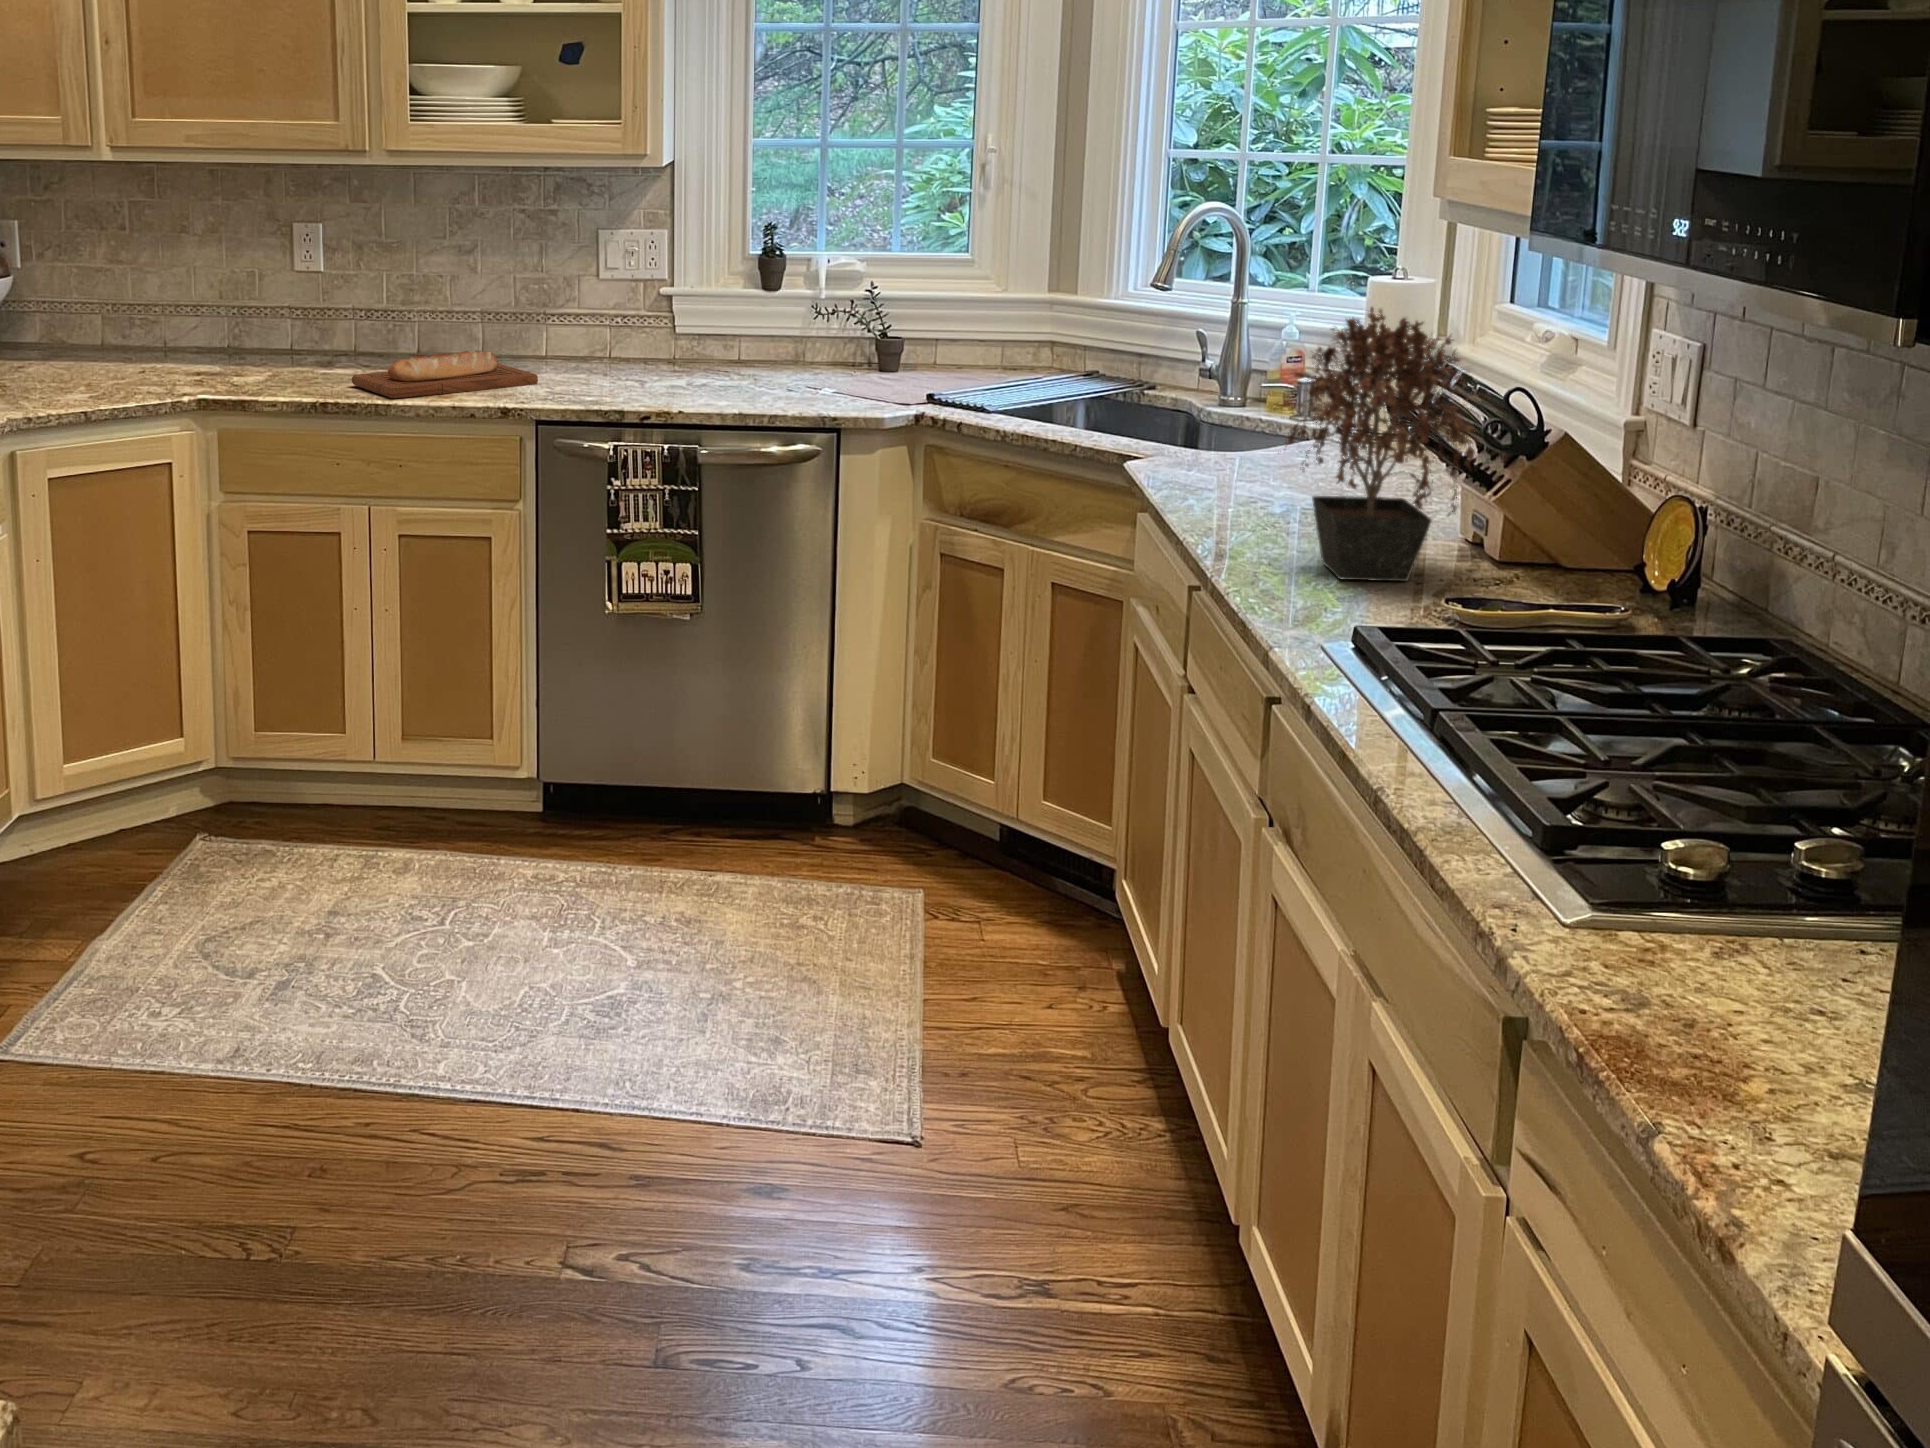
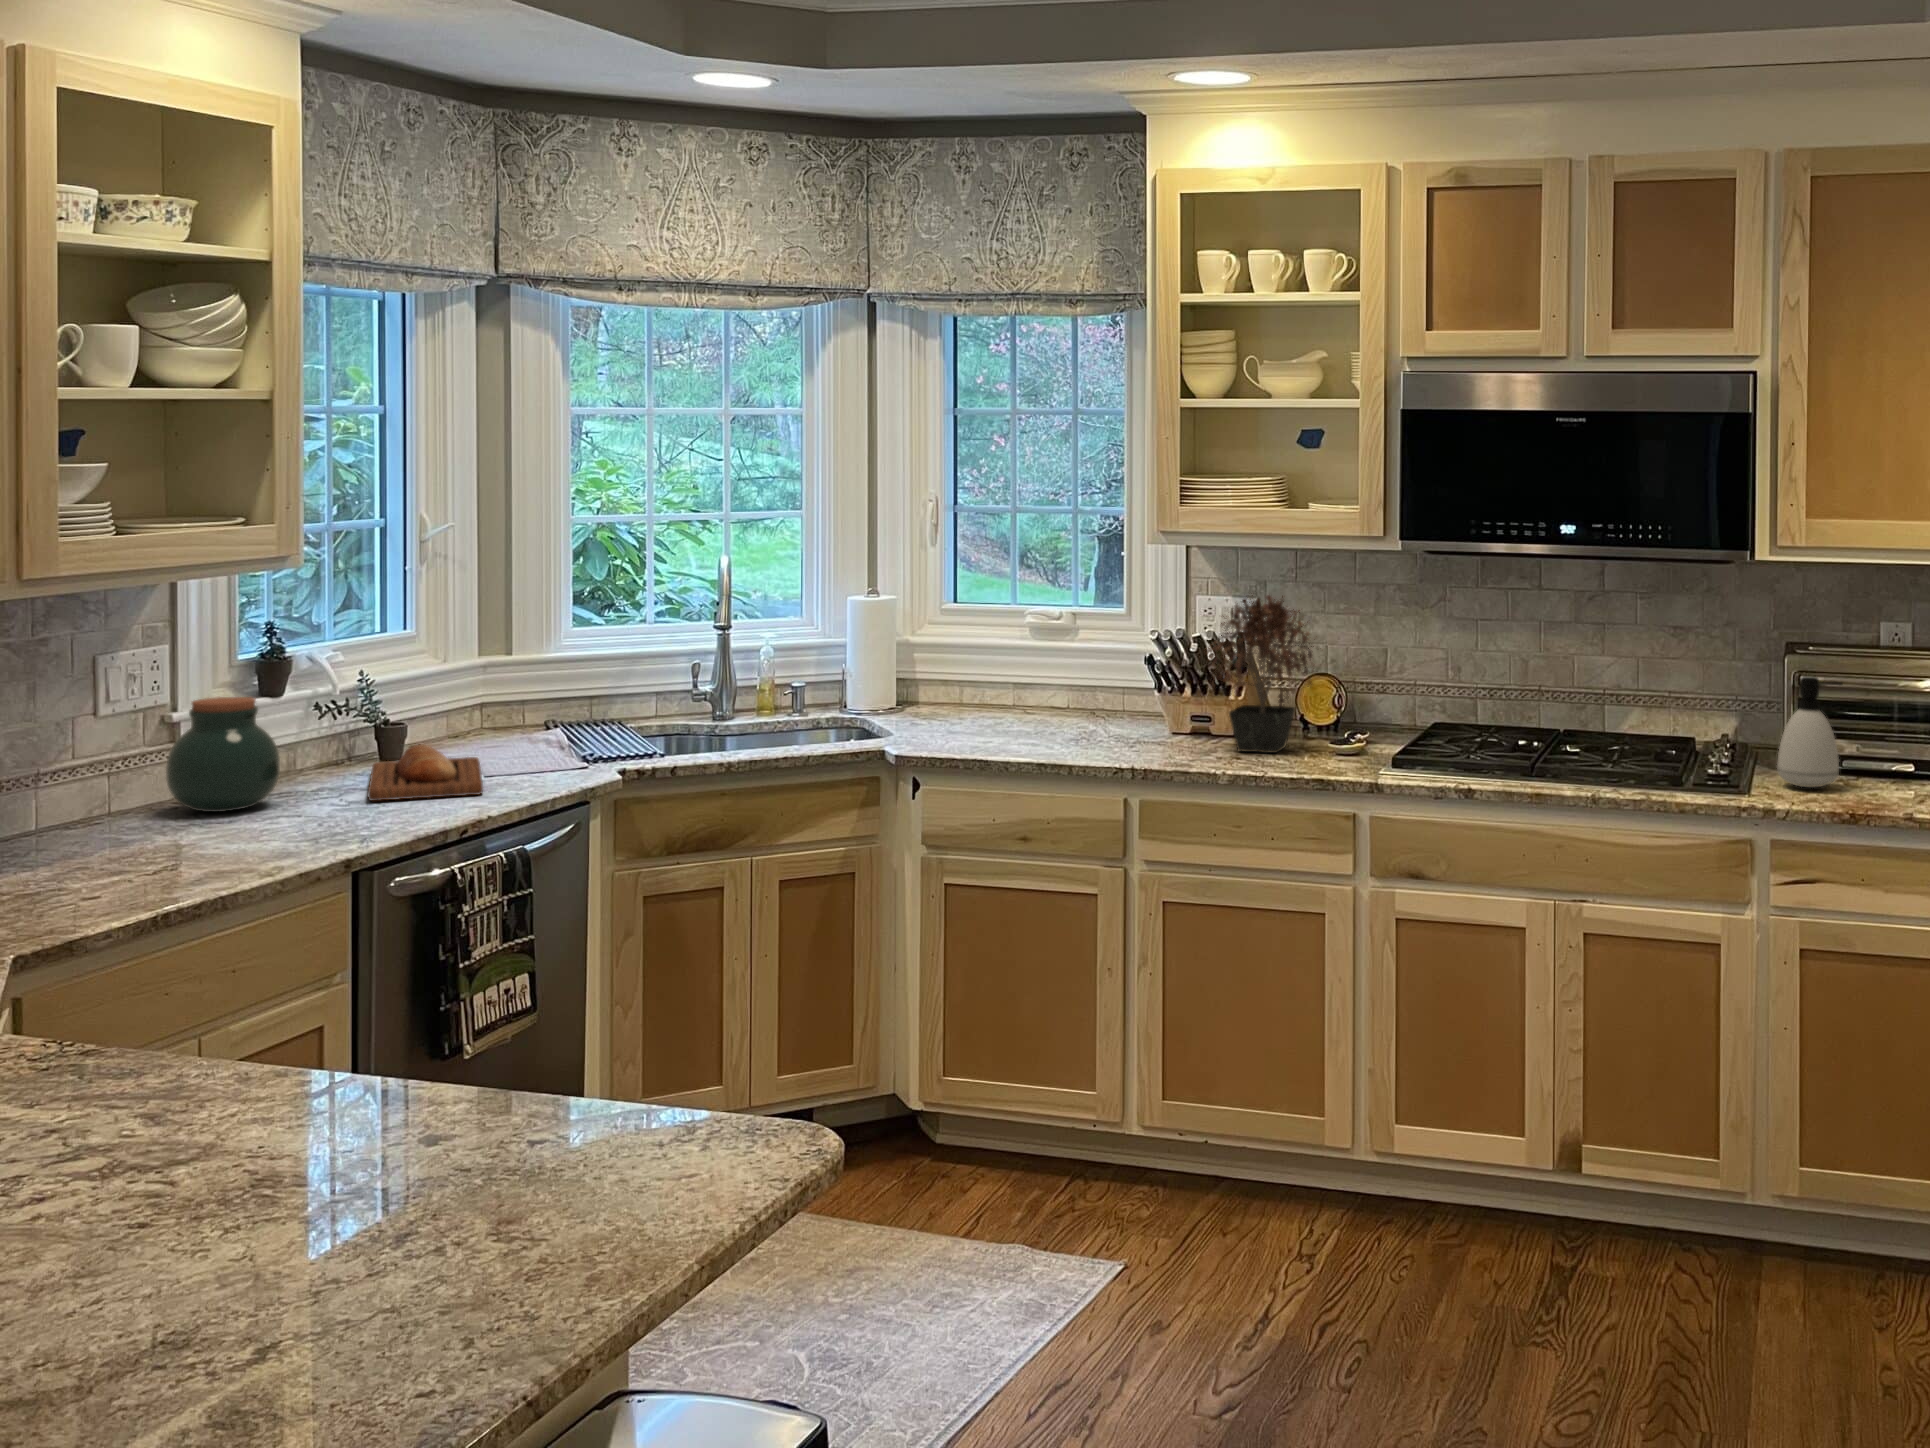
jar: none [600,276,682,371] -> present [166,697,280,812]
bread loaf: present [352,350,538,398] -> present [368,745,483,801]
soap dispenser: none [1514,683,1692,982] -> present [1777,676,1842,788]

